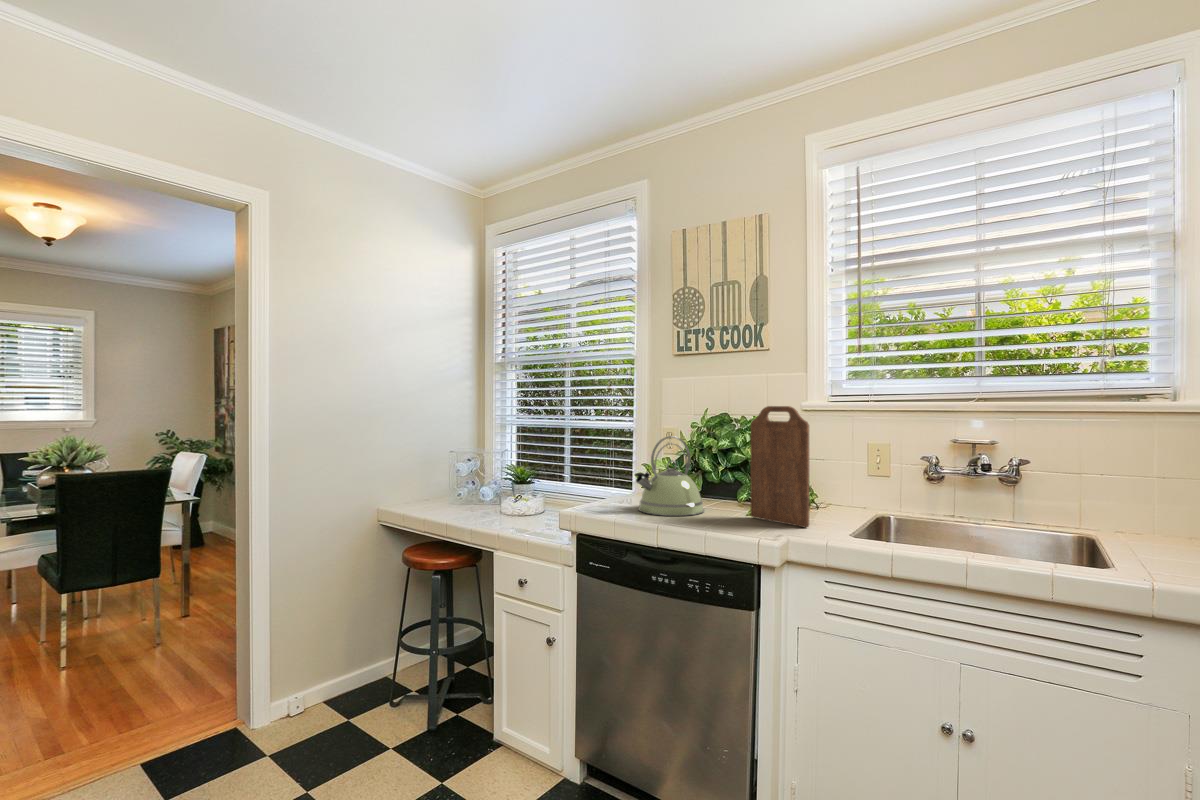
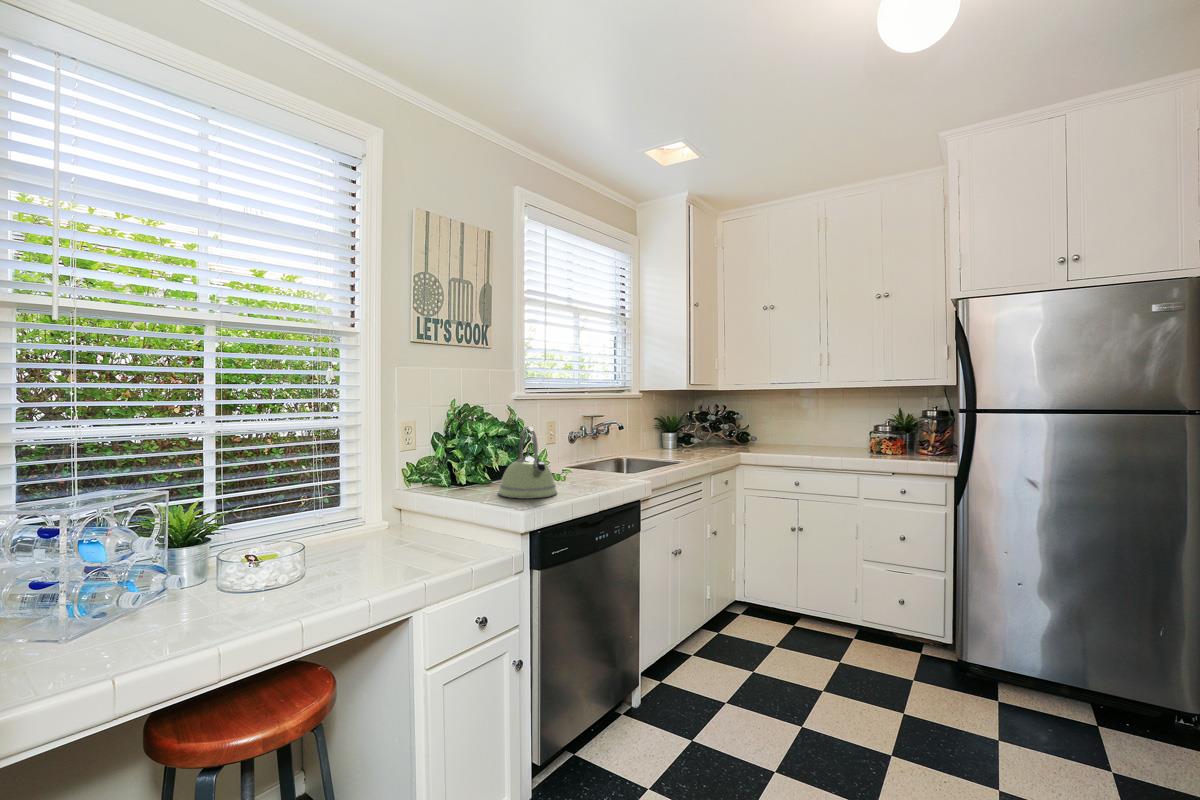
cutting board: present [751,406,809,527] -> none [561,398,602,482]

